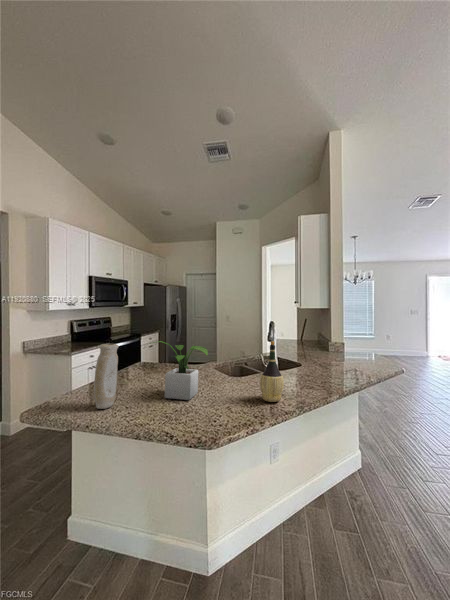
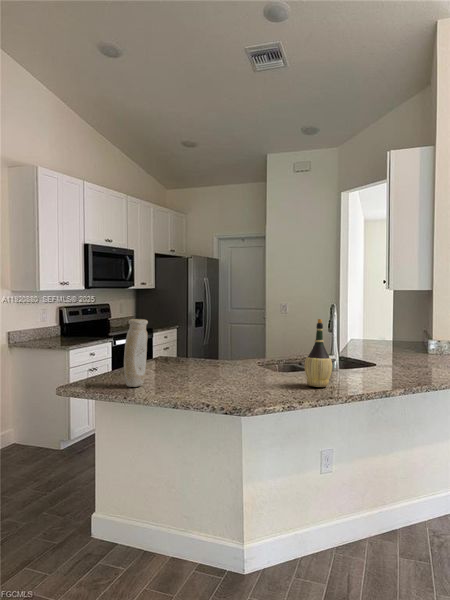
potted plant: present [150,341,208,400] -> none [173,319,245,384]

